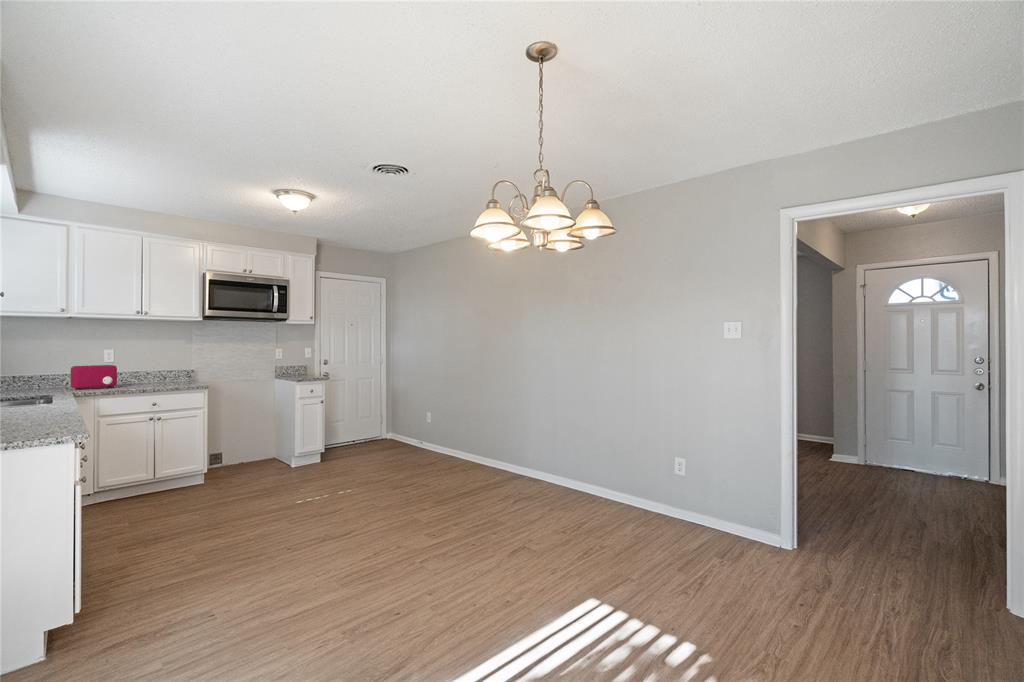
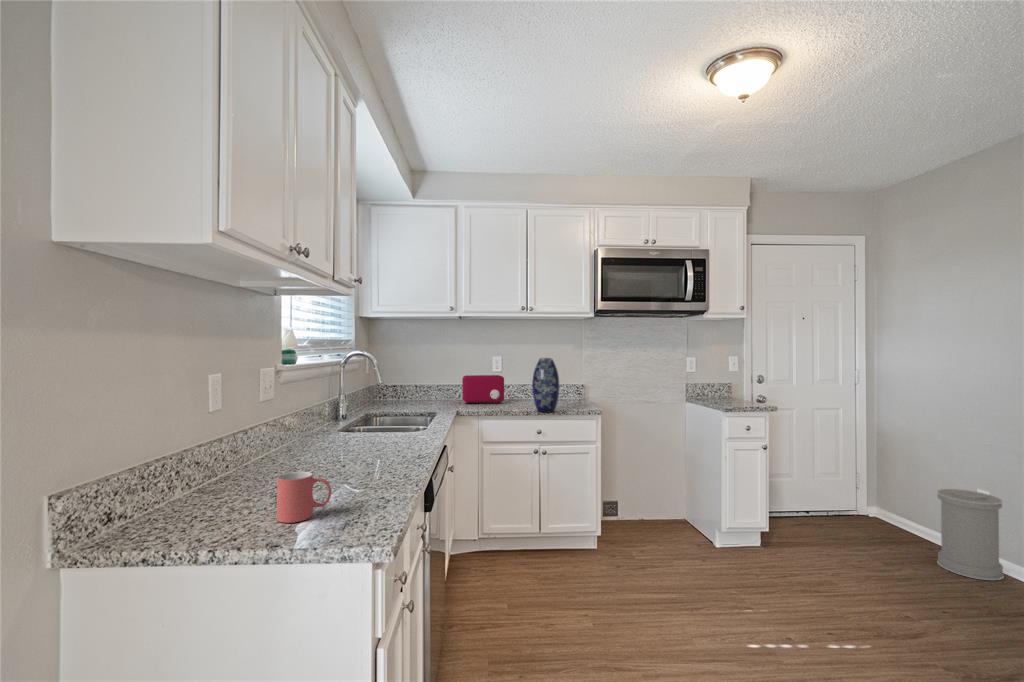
vase: none [149,350,174,390] -> present [532,358,559,412]
mug: none [24,404,59,428] -> present [277,472,331,523]
trash can: none [408,414,433,455] -> present [937,489,1004,580]

